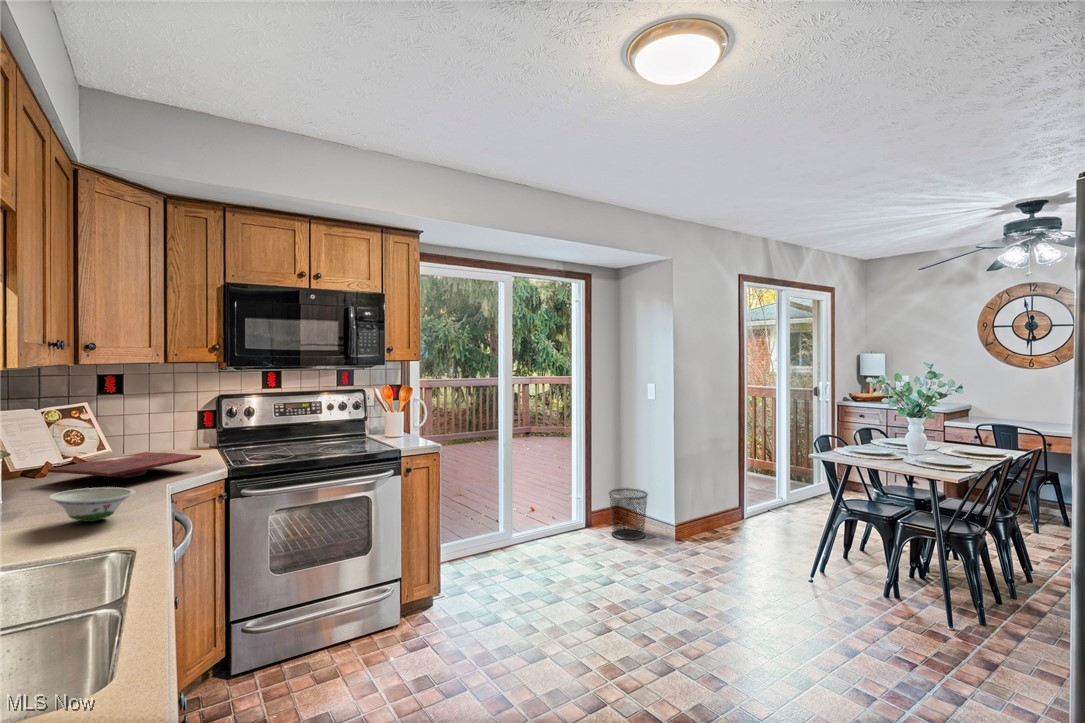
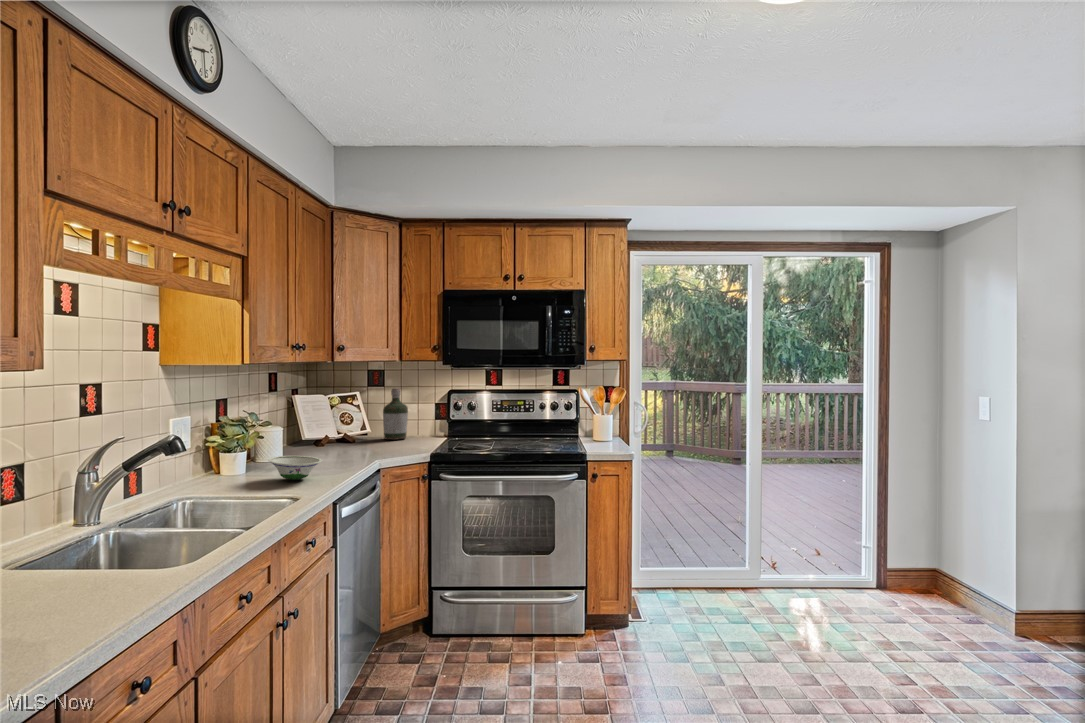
bottle: none [133,396,169,459] -> present [383,388,408,440]
cutting board: present [48,452,201,478] -> none [311,434,411,453]
waste bin: present [609,488,648,540] -> none [907,538,971,613]

